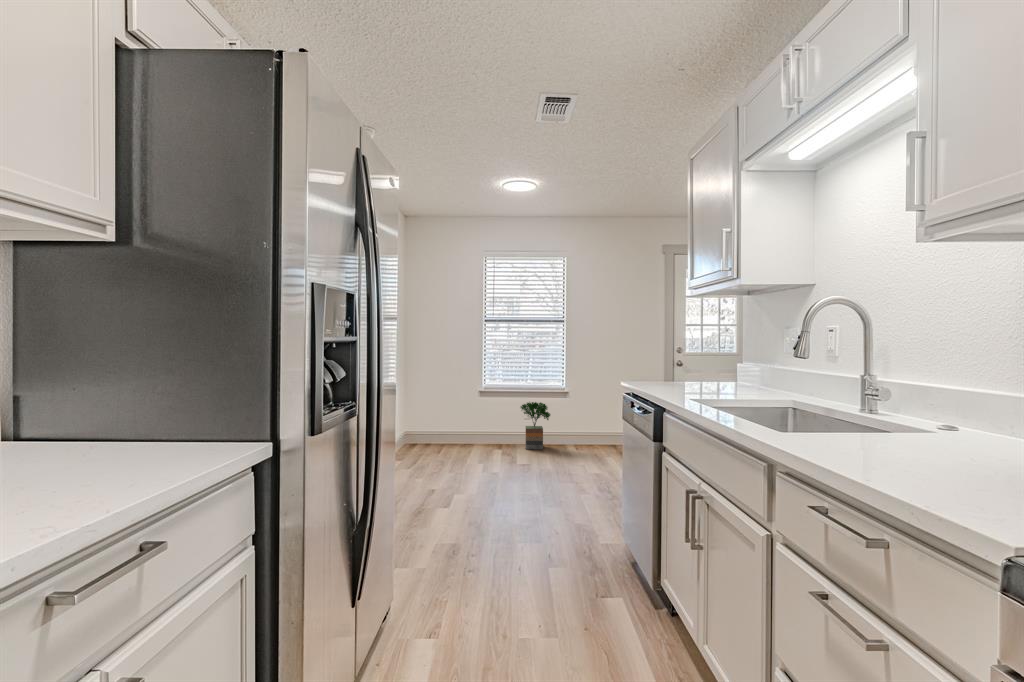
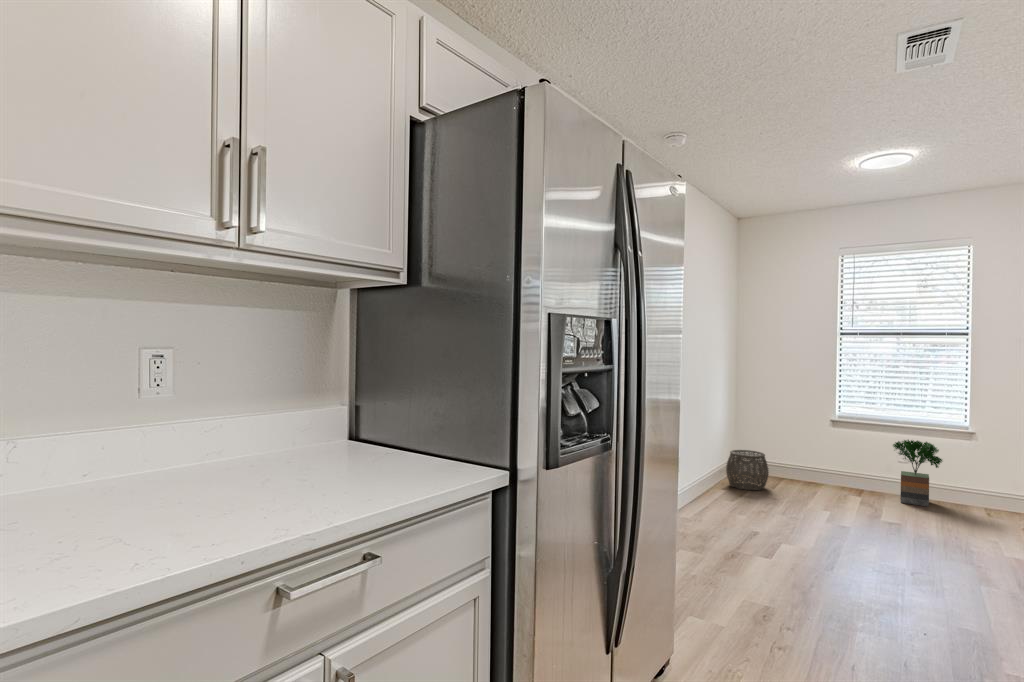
woven basket: none [401,423,436,457] -> present [726,450,769,490]

